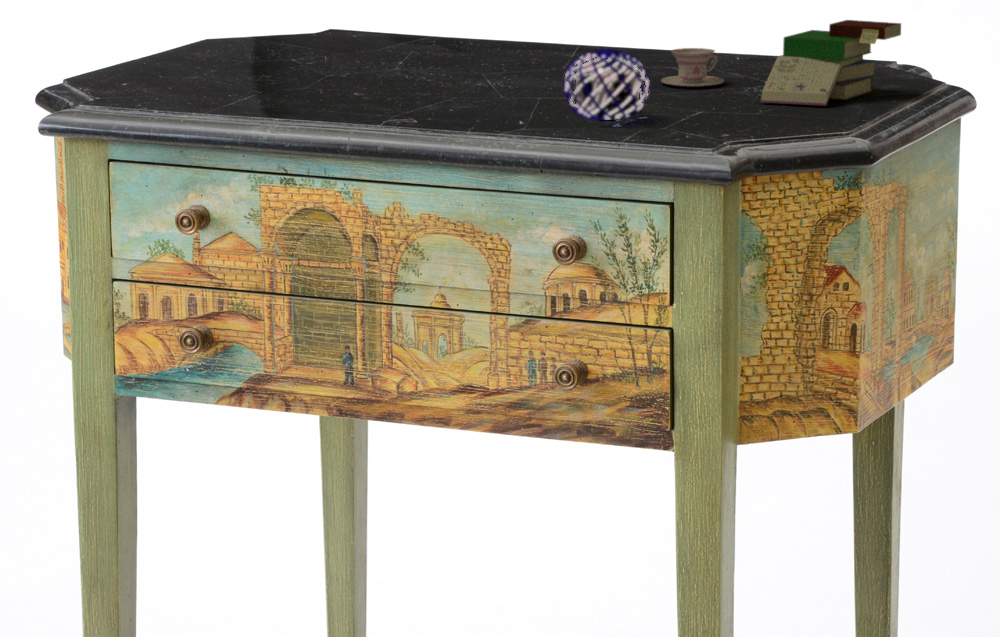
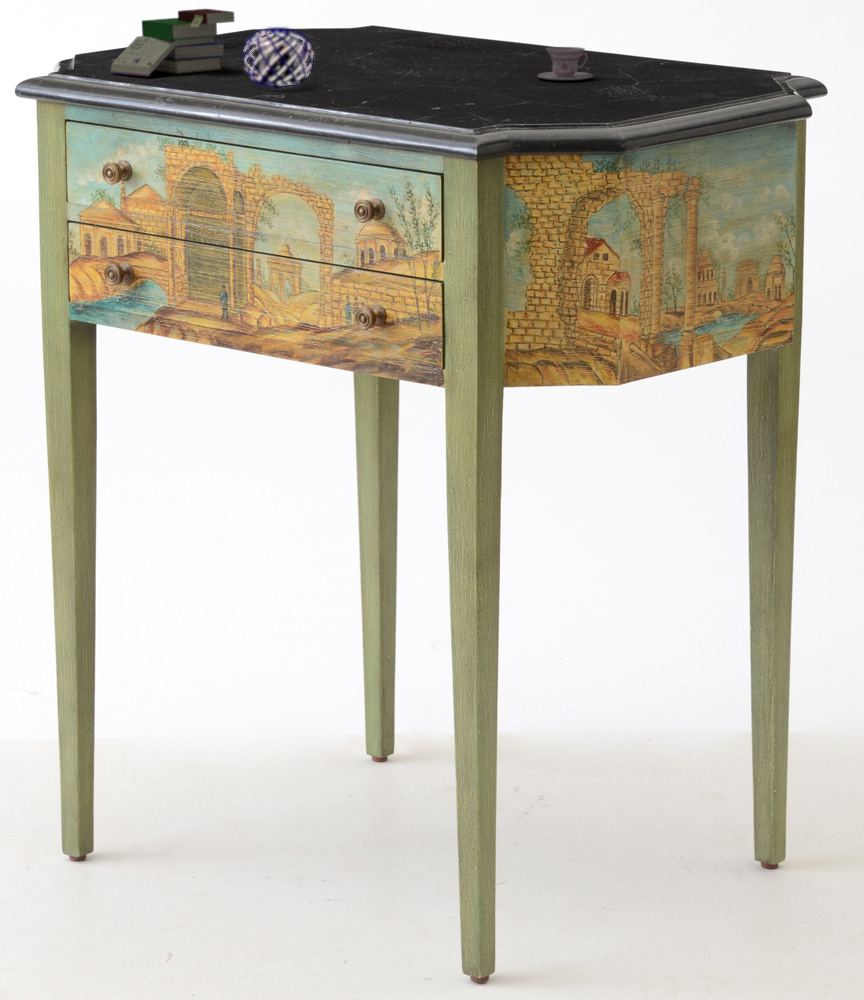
book: present [760,20,901,106] -> present [110,9,234,76]
decorative orb: present [564,49,650,120] -> present [243,27,313,87]

